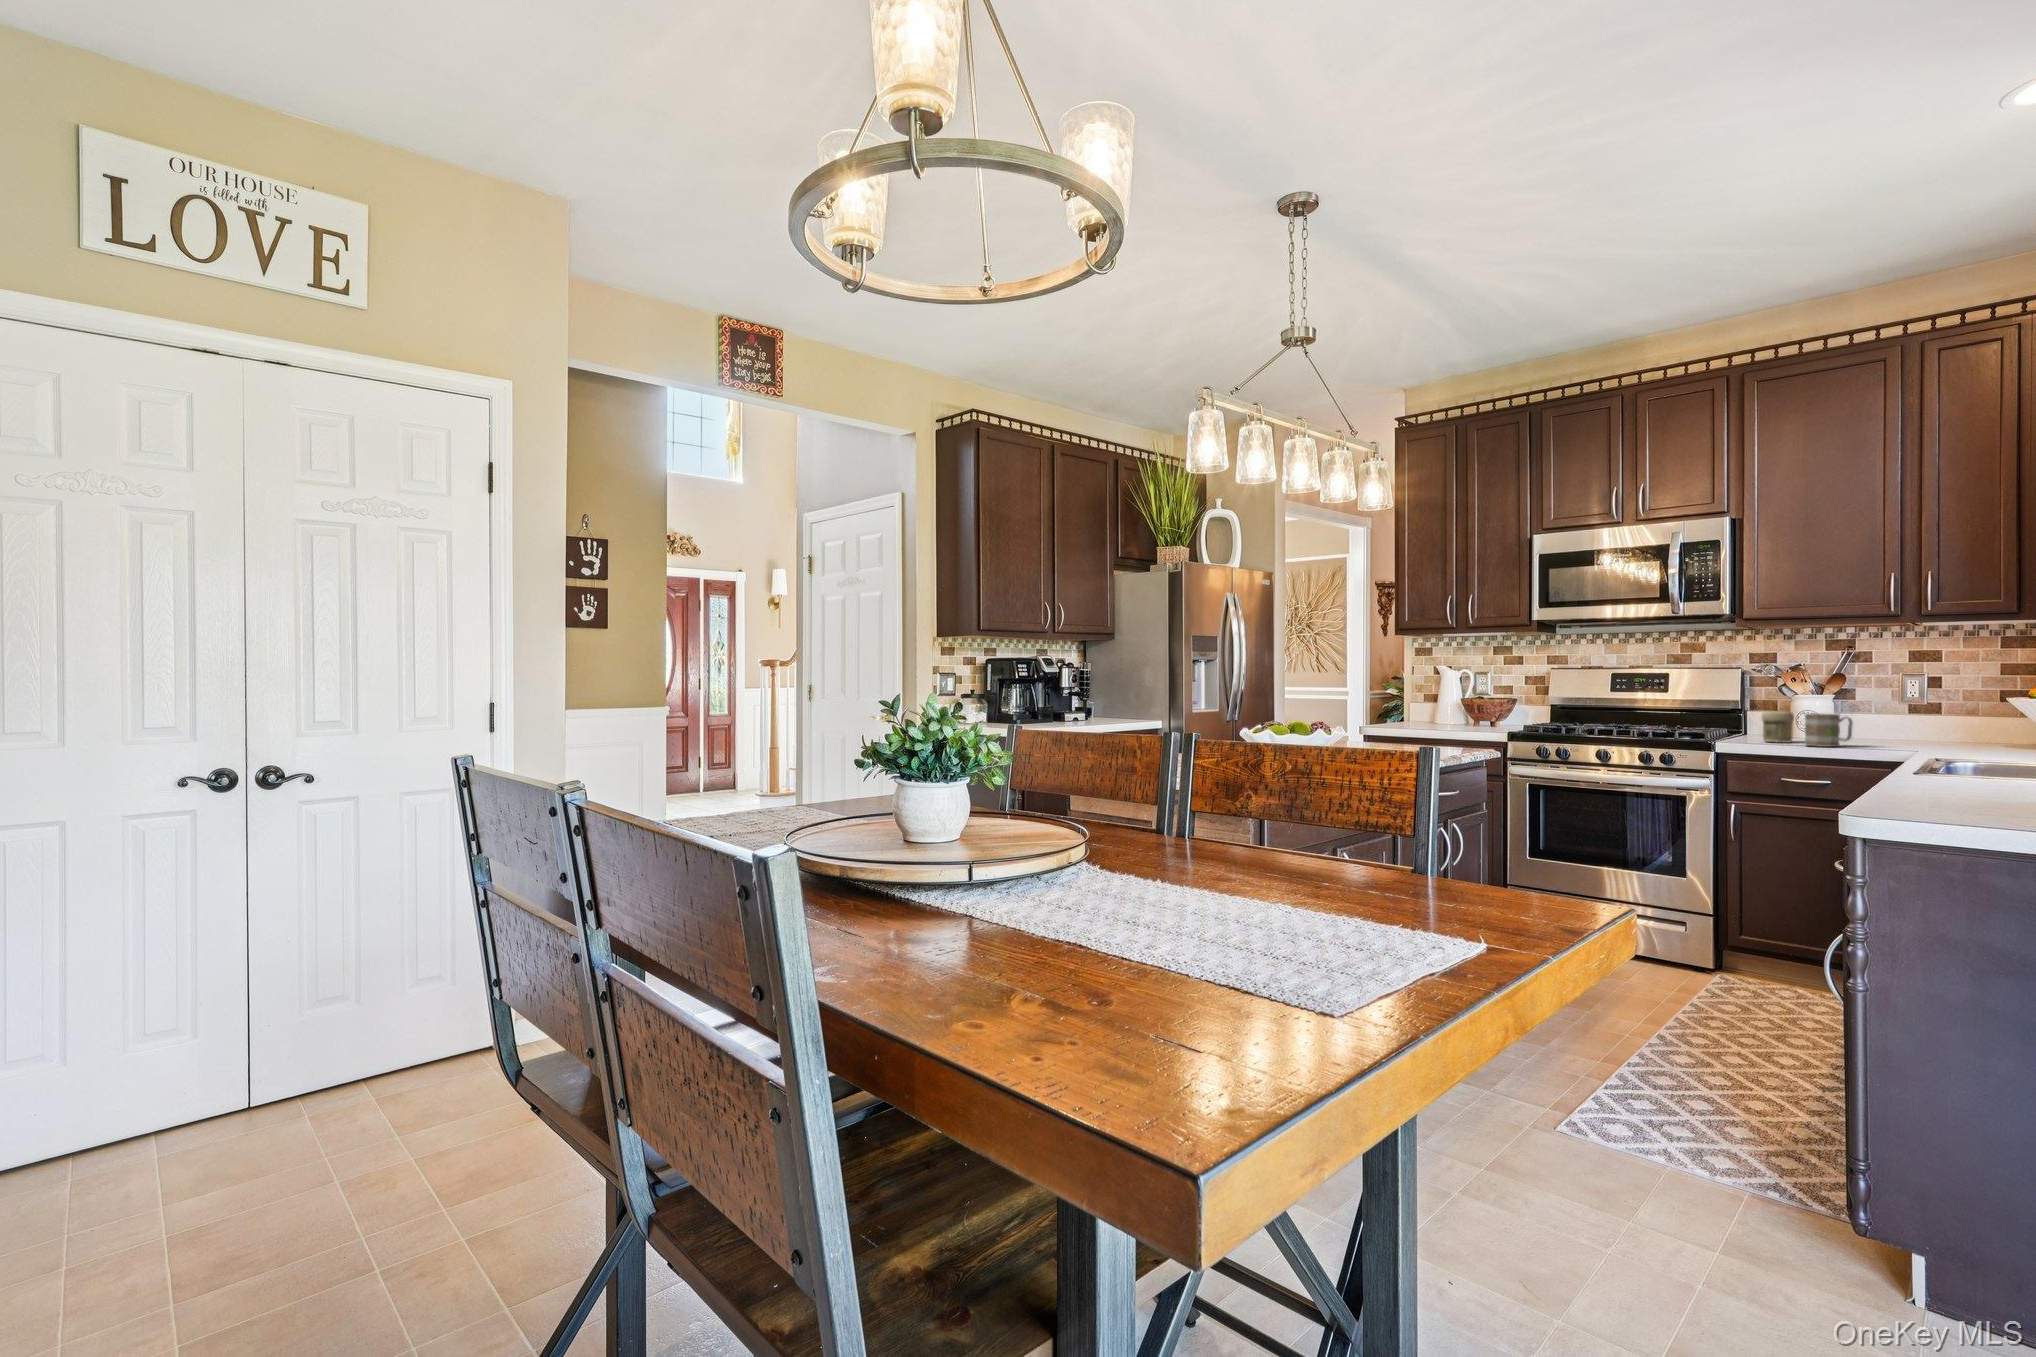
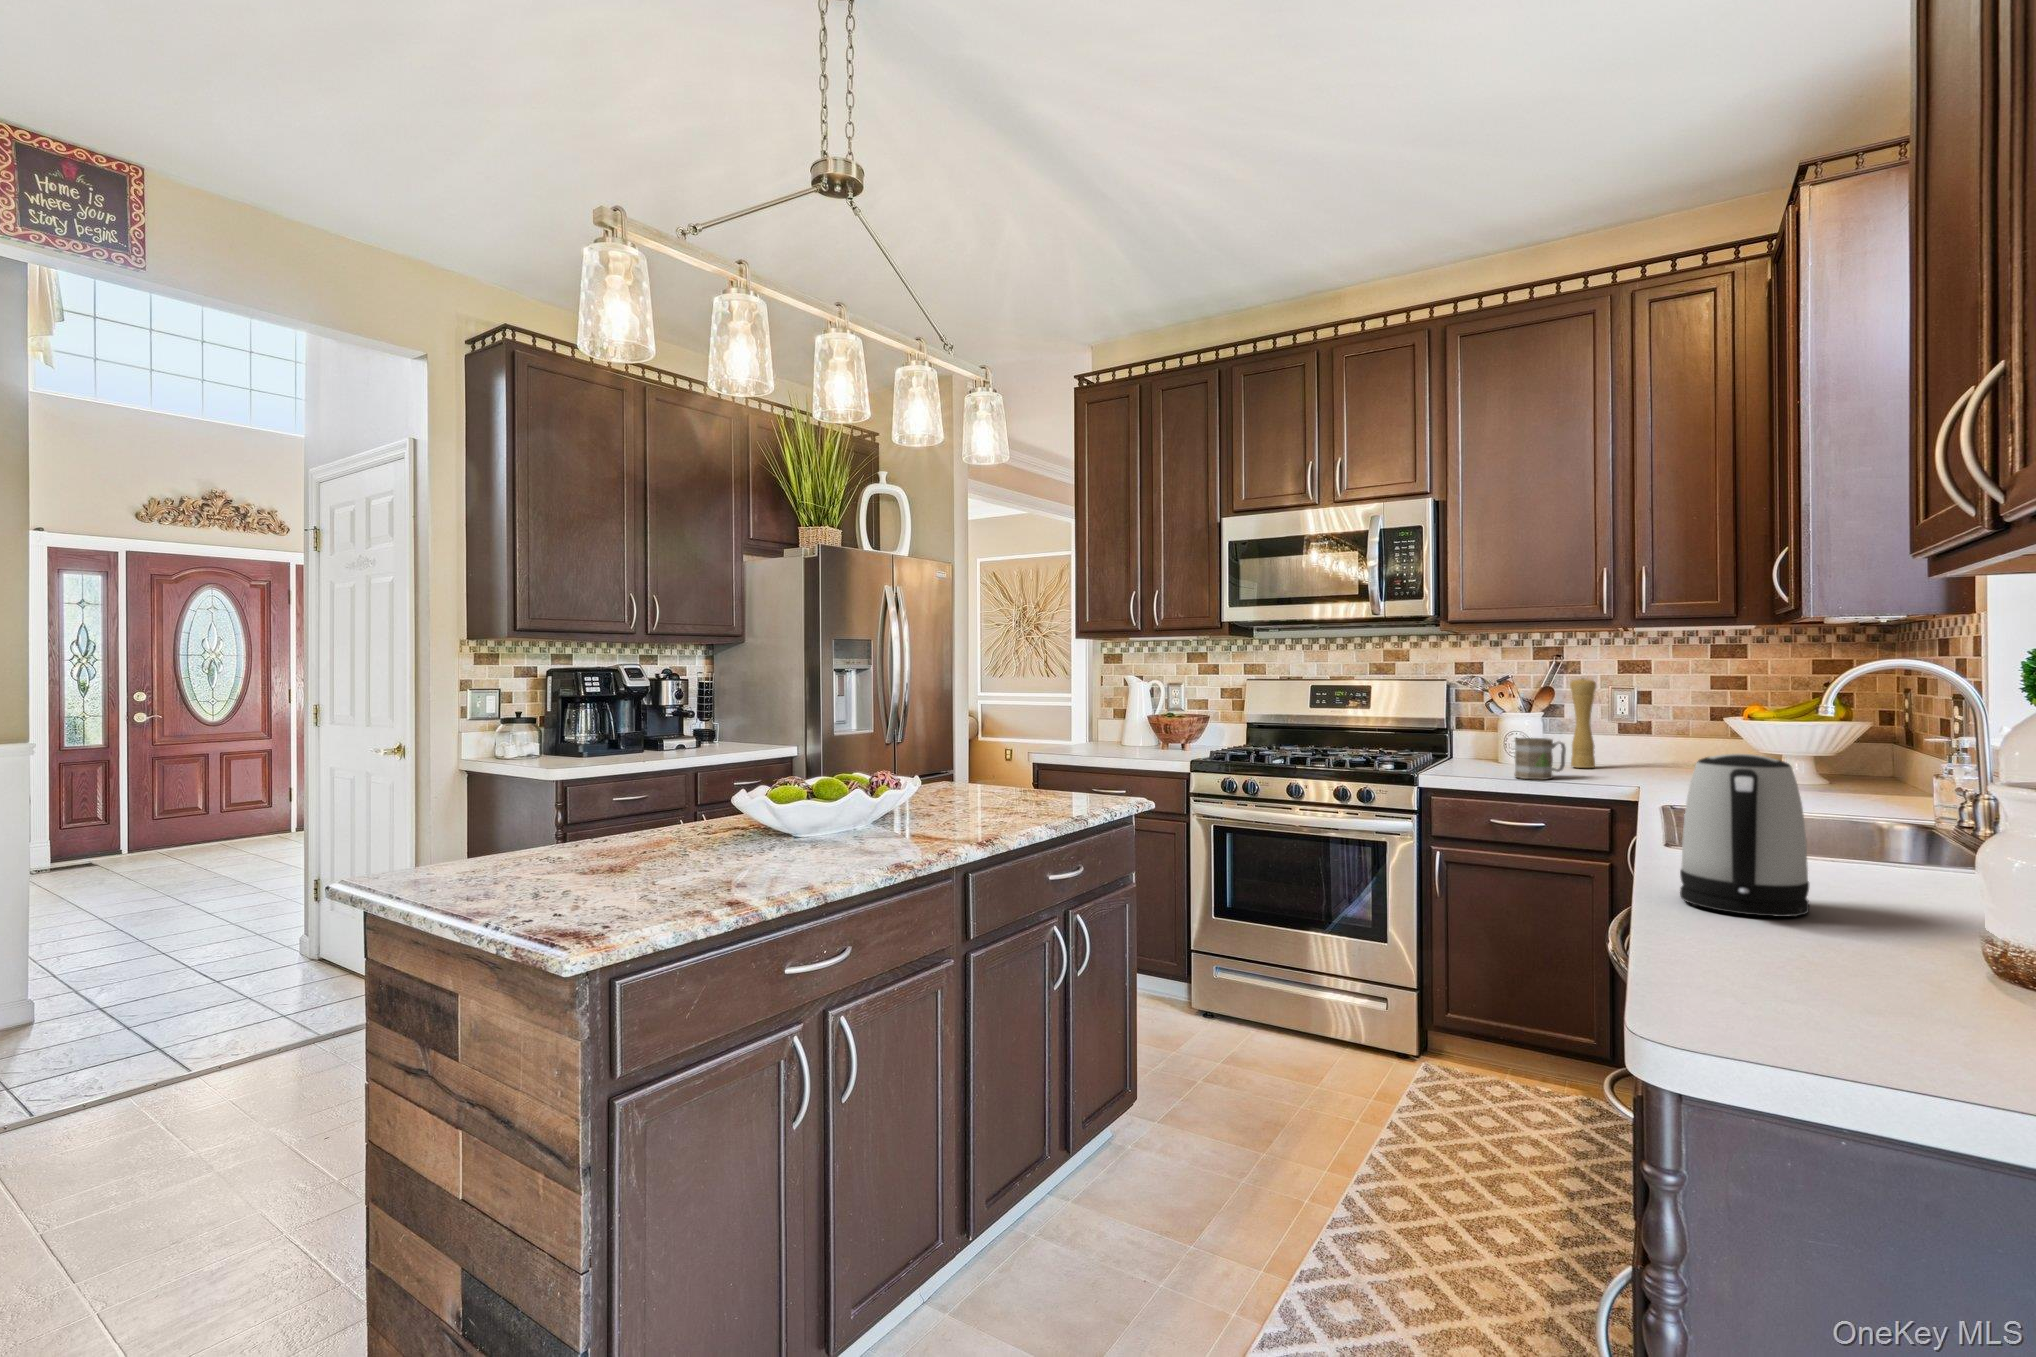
pepper mill: none [1860,666,1885,741] -> present [1570,678,1596,768]
kettle: none [1909,702,1997,800] -> present [1680,754,1809,917]
jar: present [1762,712,1794,743] -> none [1468,734,1503,772]

